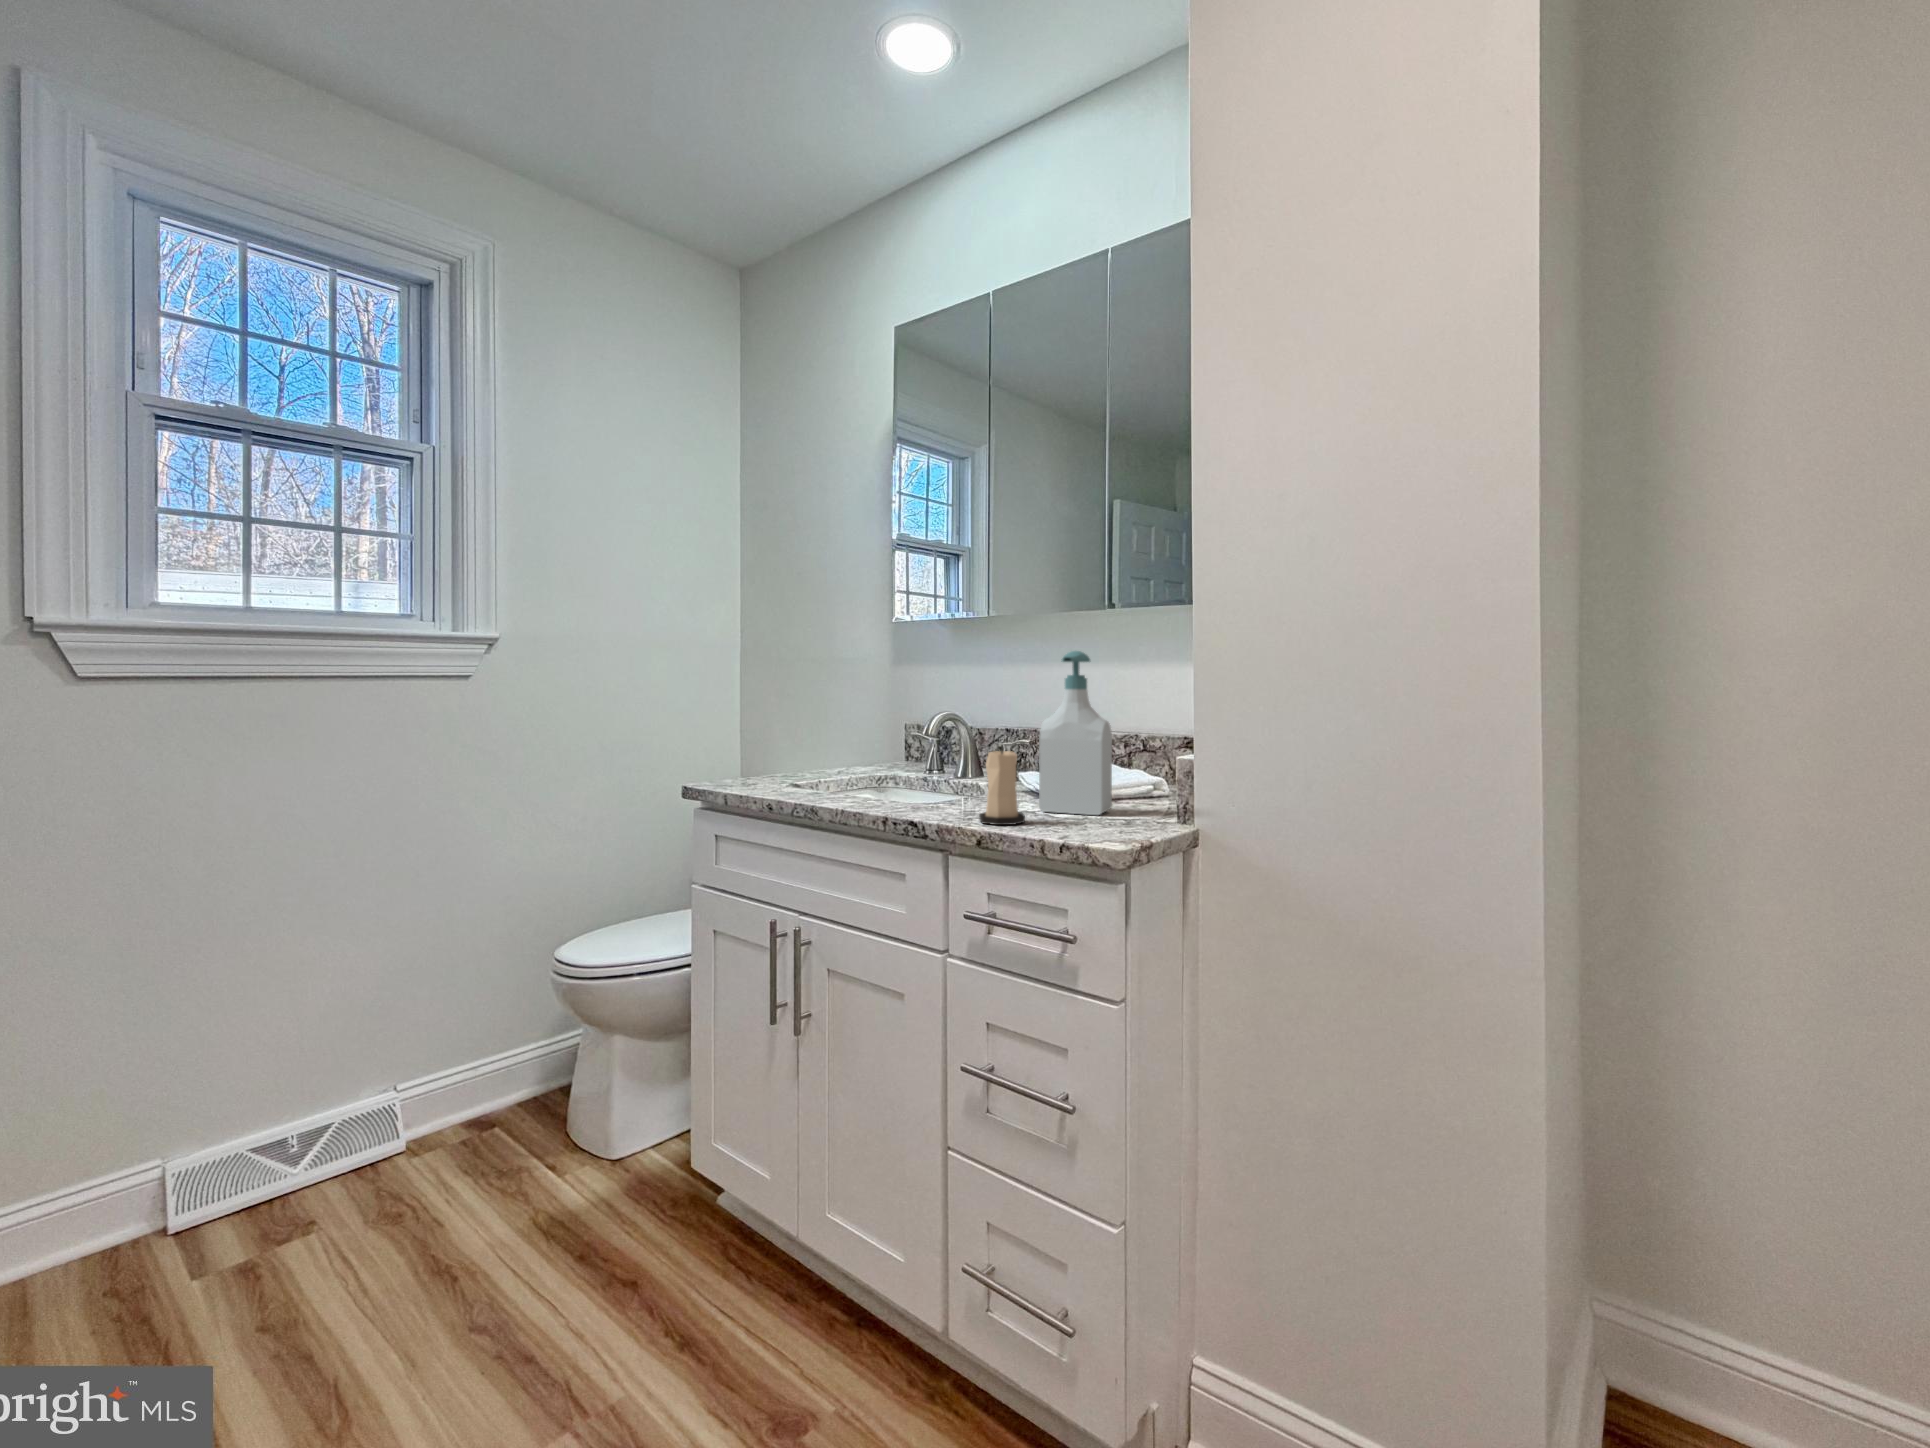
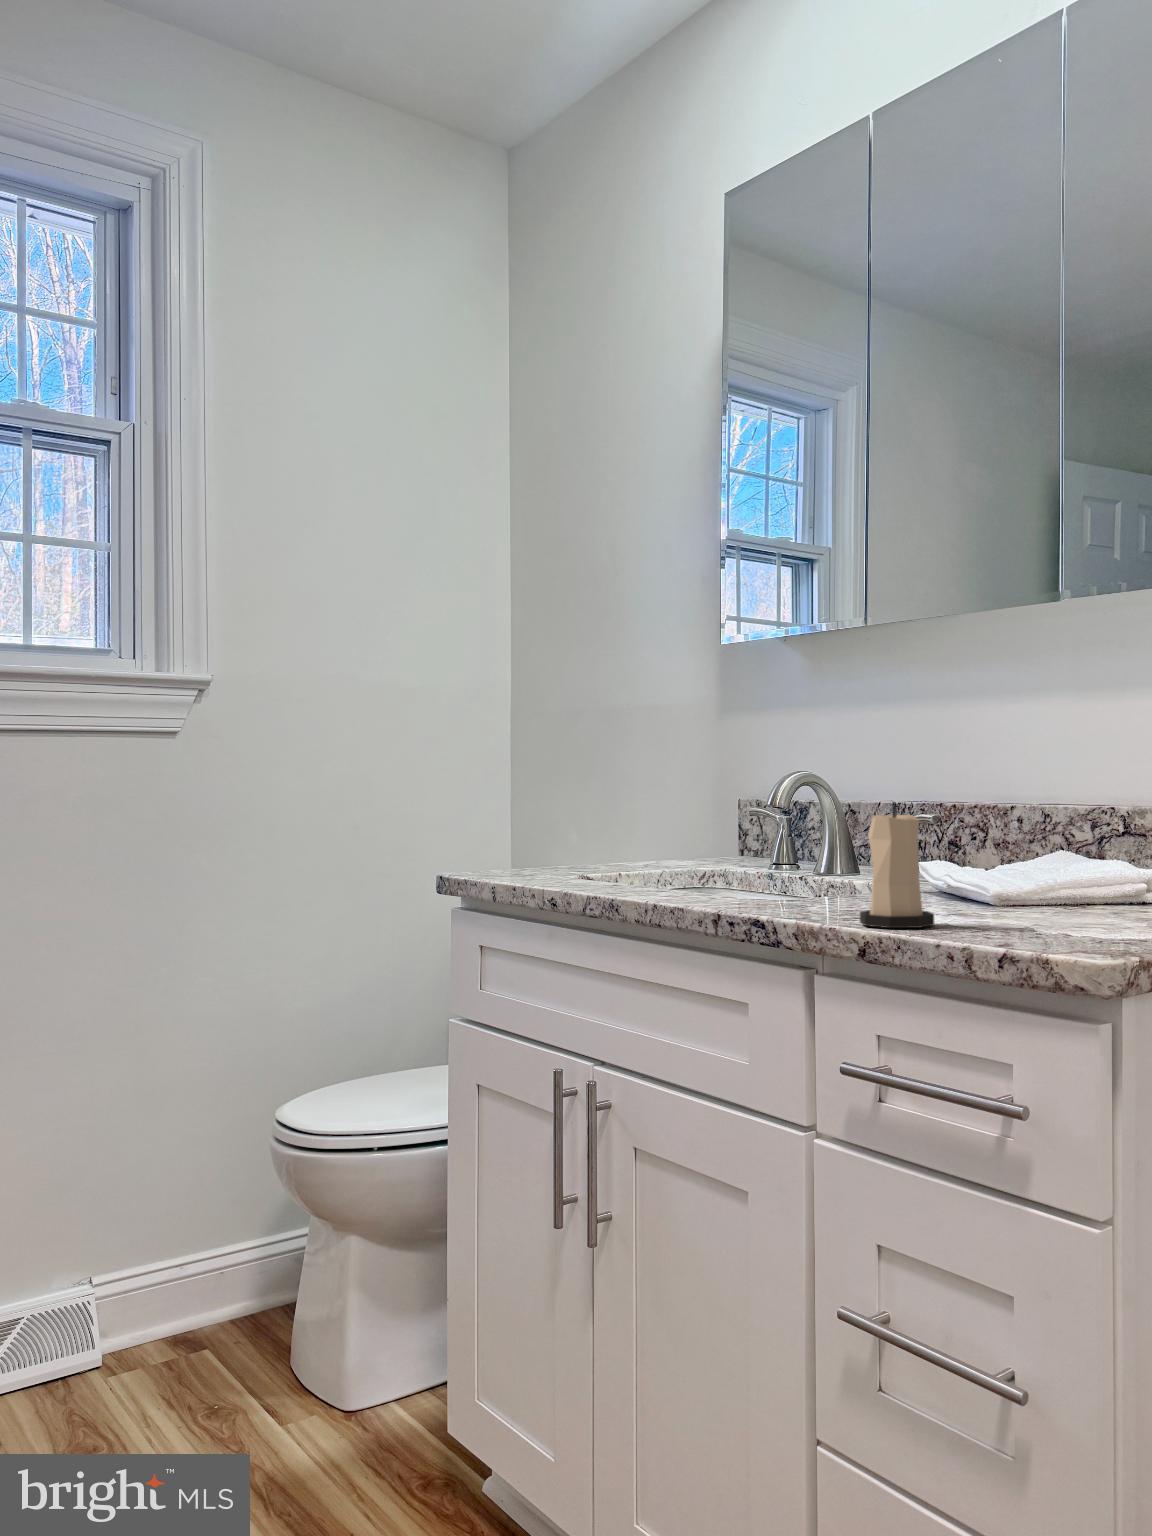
soap bottle: present [1039,651,1112,815] -> none [952,660,1076,919]

